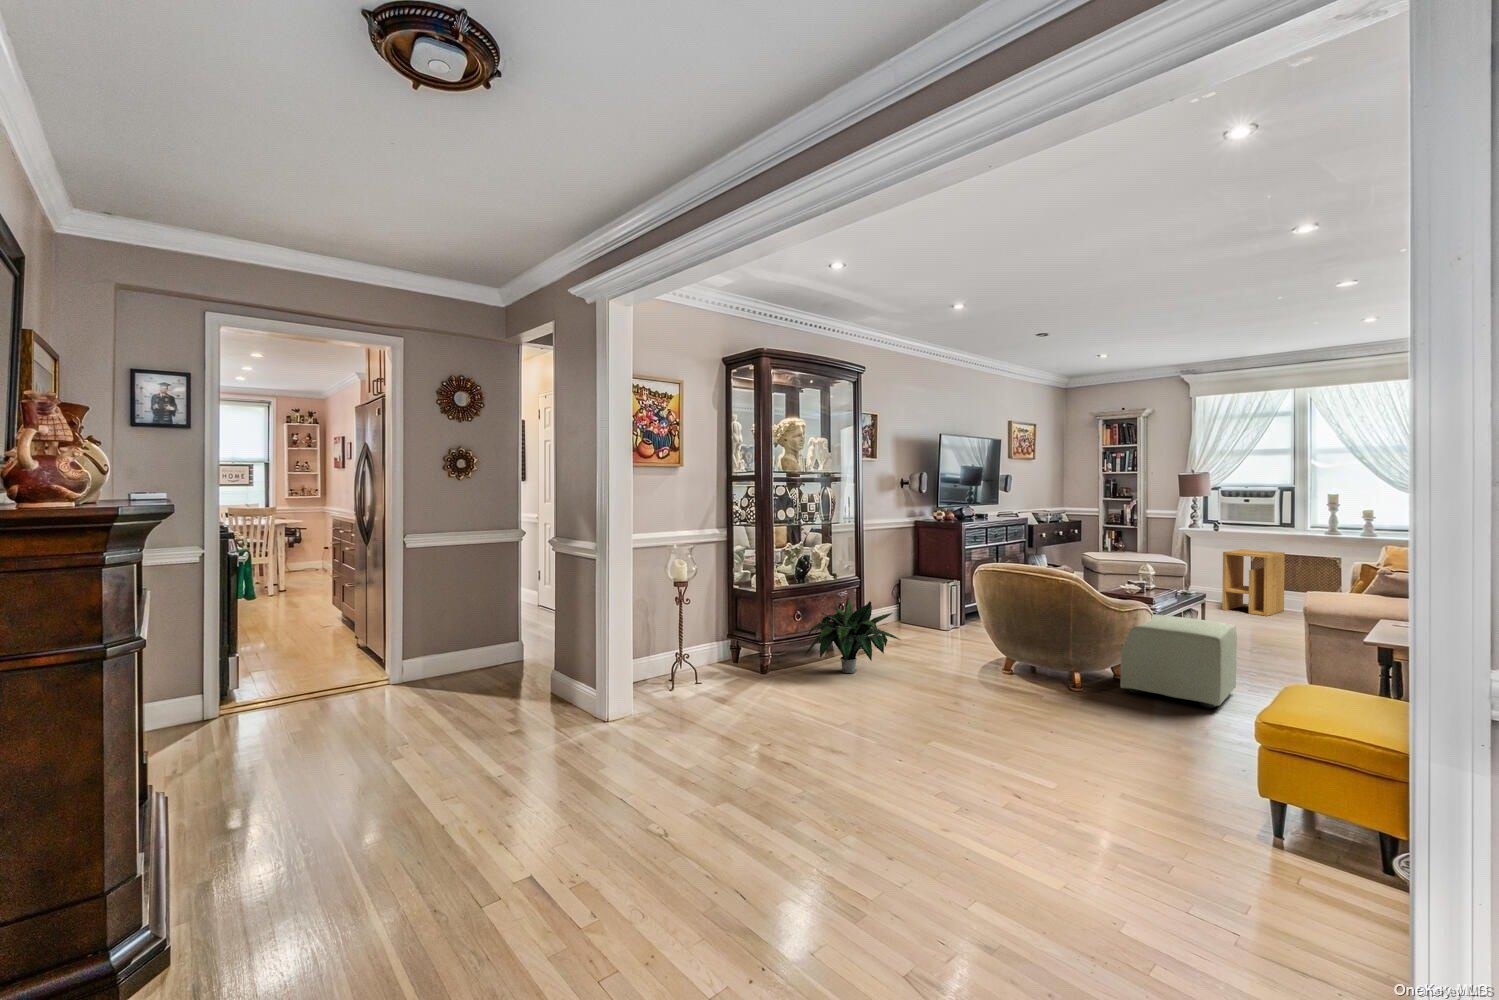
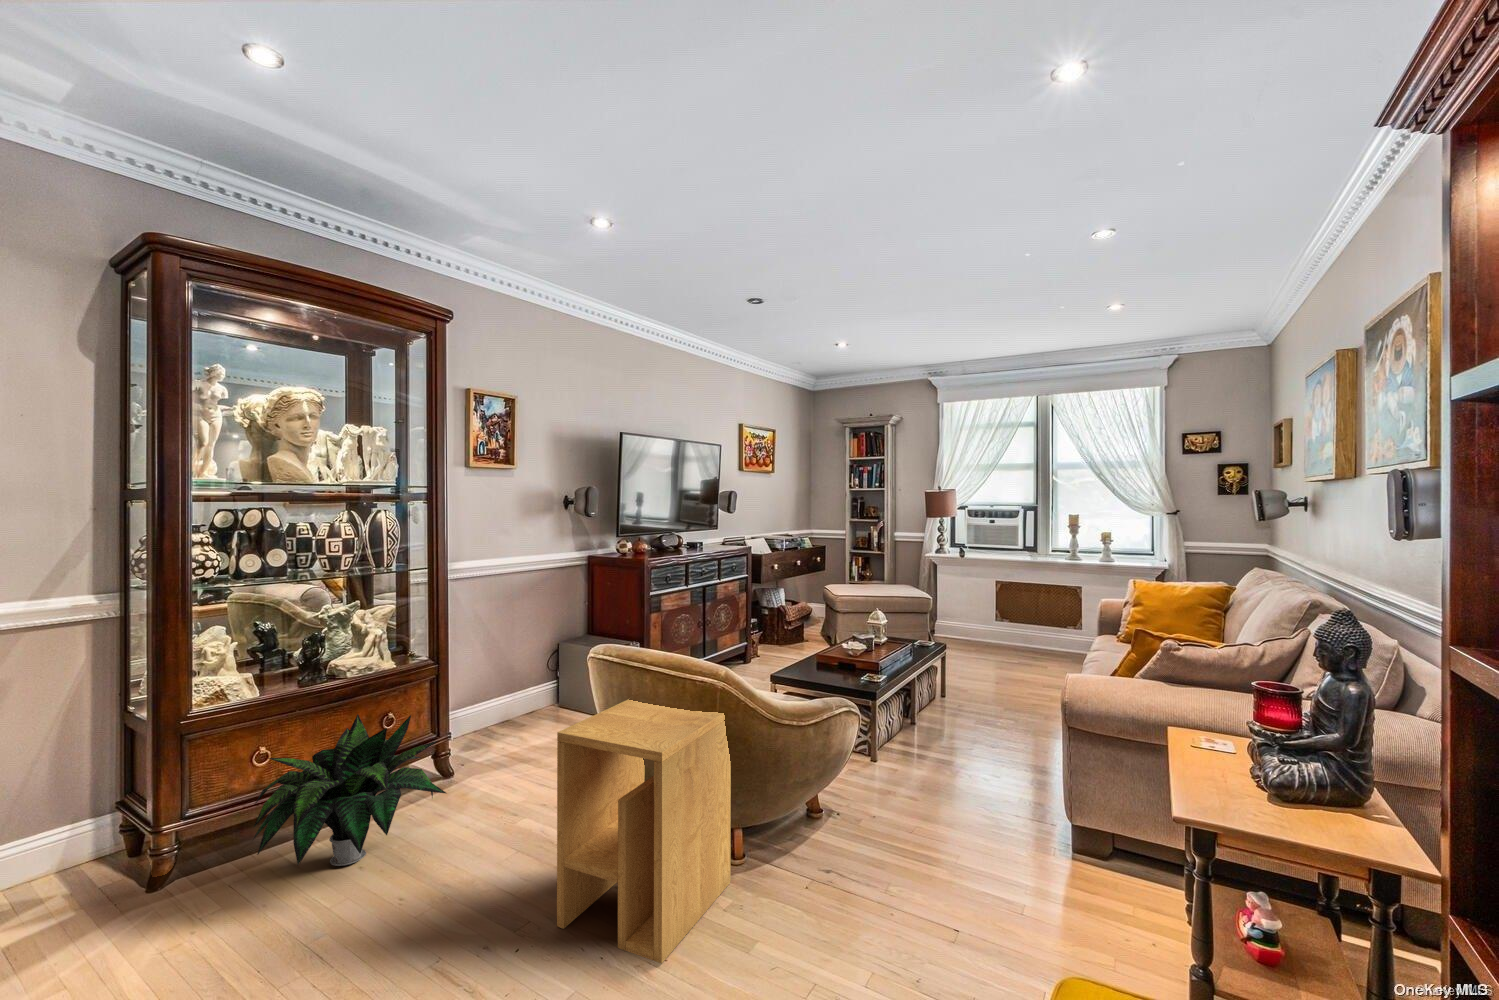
side table: present [1222,550,1285,616] -> present [557,699,731,963]
ottoman: present [1120,614,1237,708] -> none [807,707,976,887]

